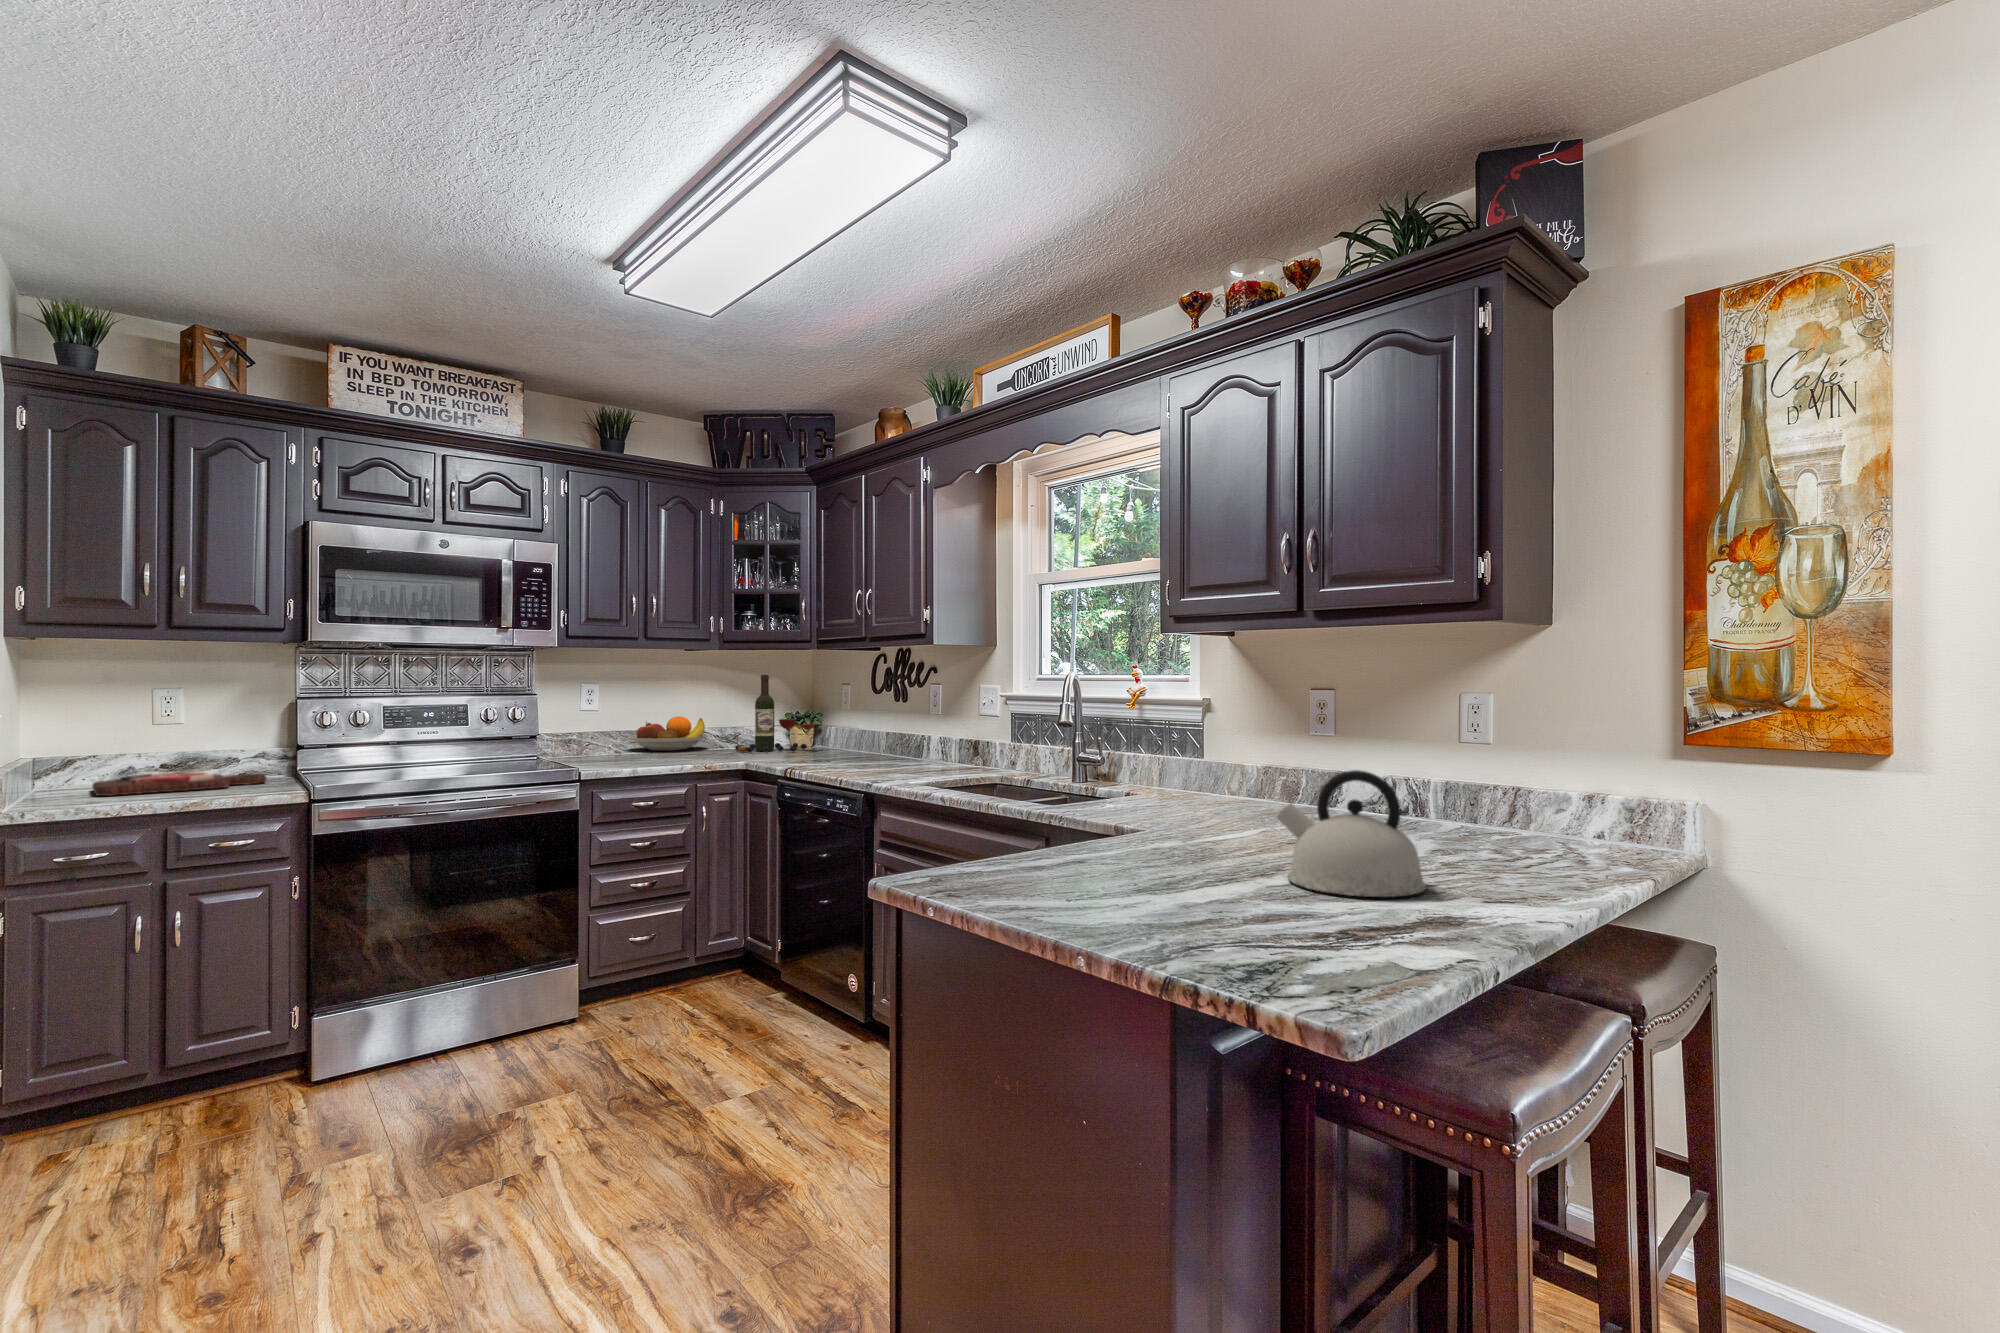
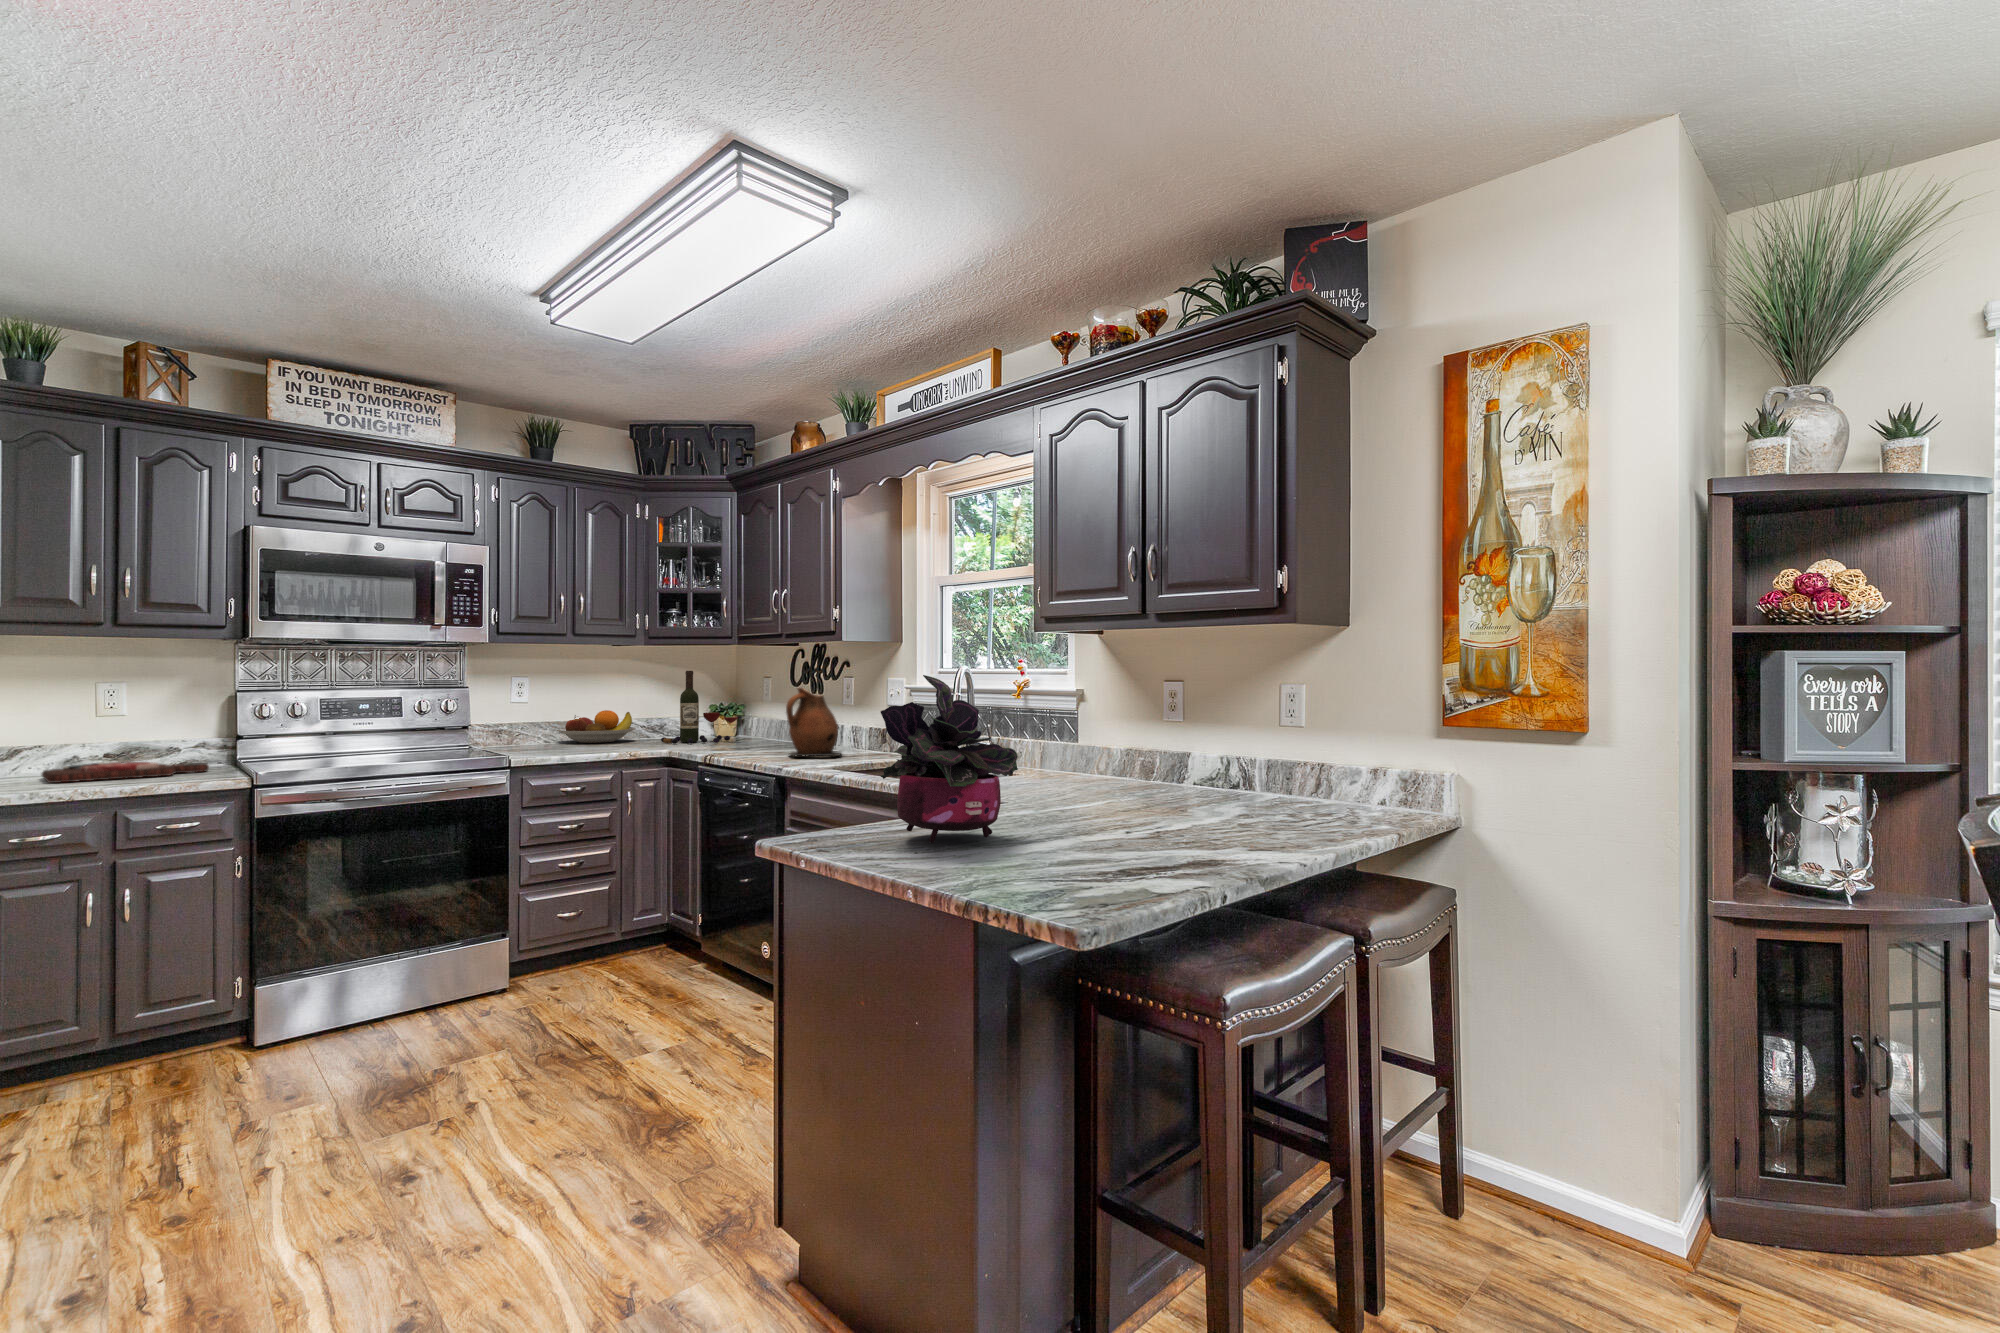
potted plant: none [1024,683,1186,890] -> present [881,675,1018,843]
ceramic pitcher: none [871,694,930,770] -> present [786,688,841,757]
kettle: present [1277,770,1426,897] -> none [1094,746,1208,846]

